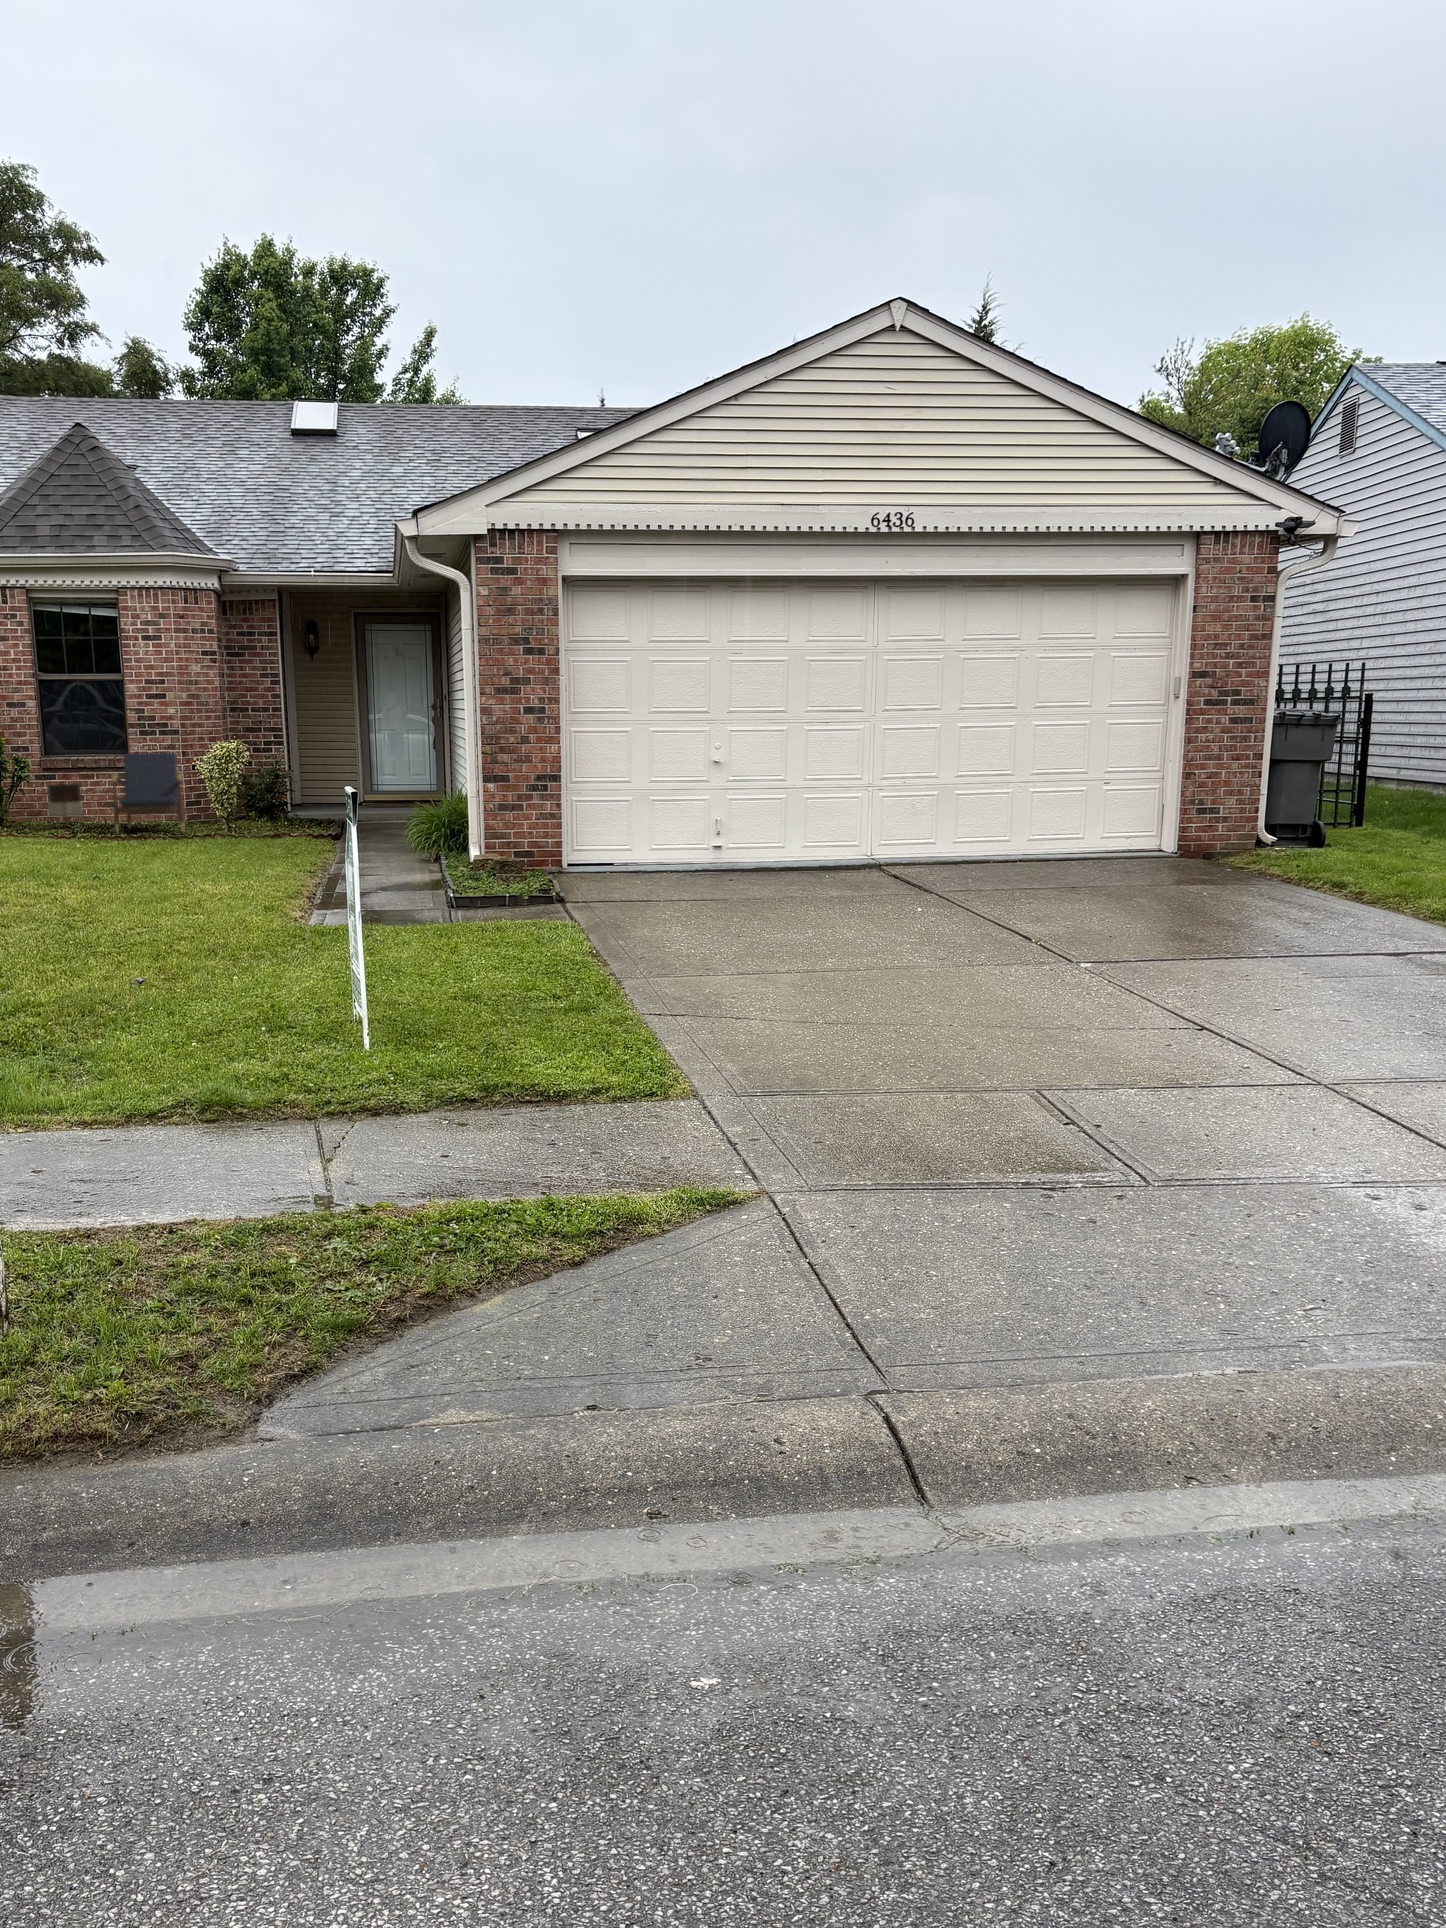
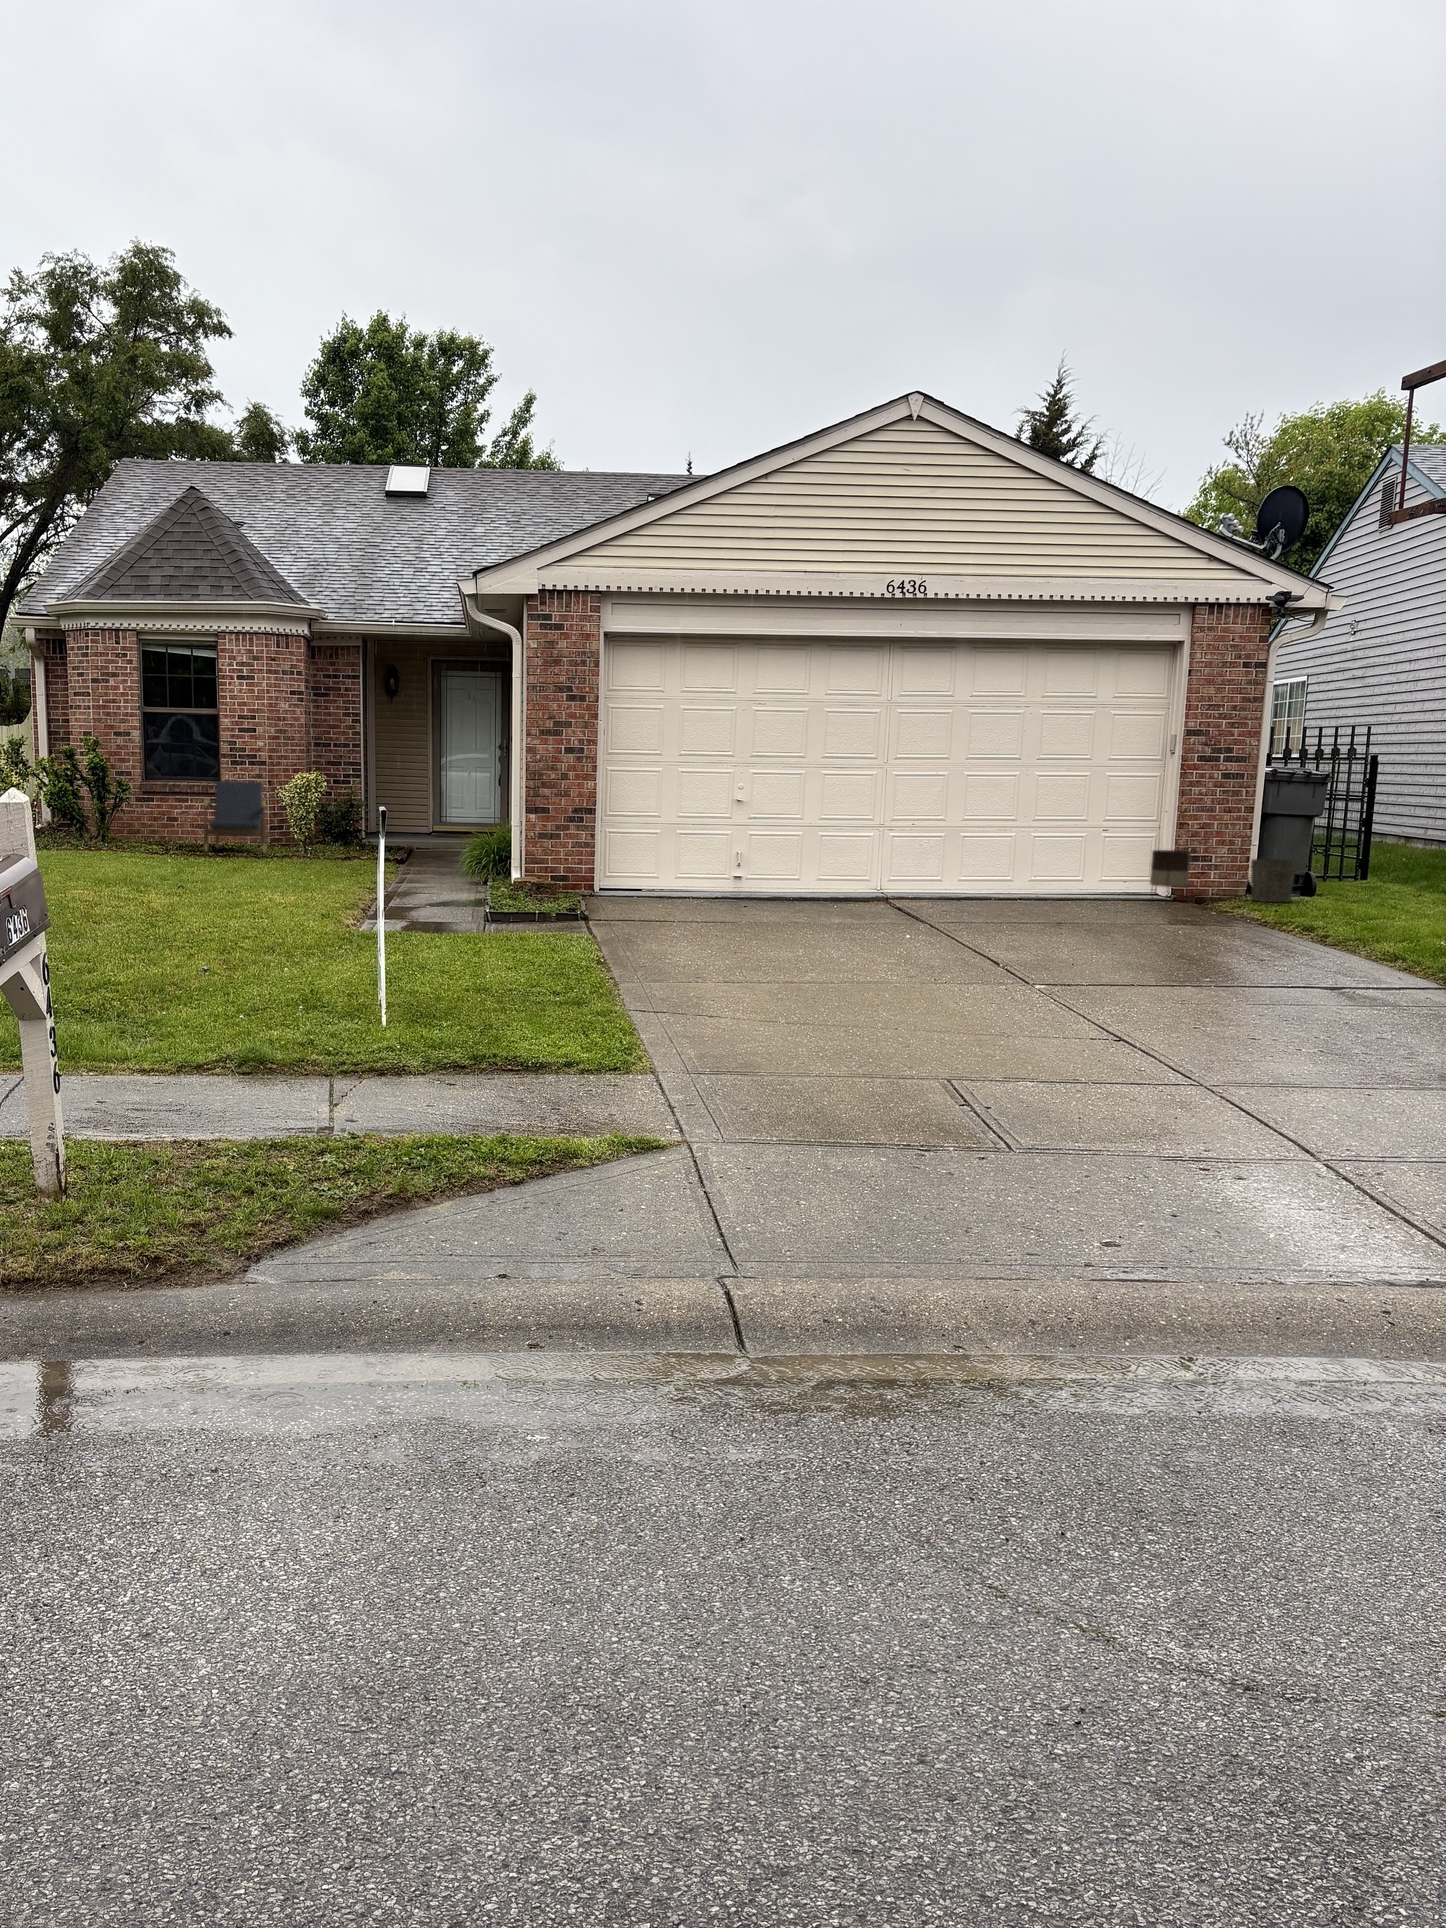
planter: present [47,784,83,817] -> present [1150,850,1190,897]
bucket: none [1259,806,1315,854] -> present [1250,858,1297,902]

